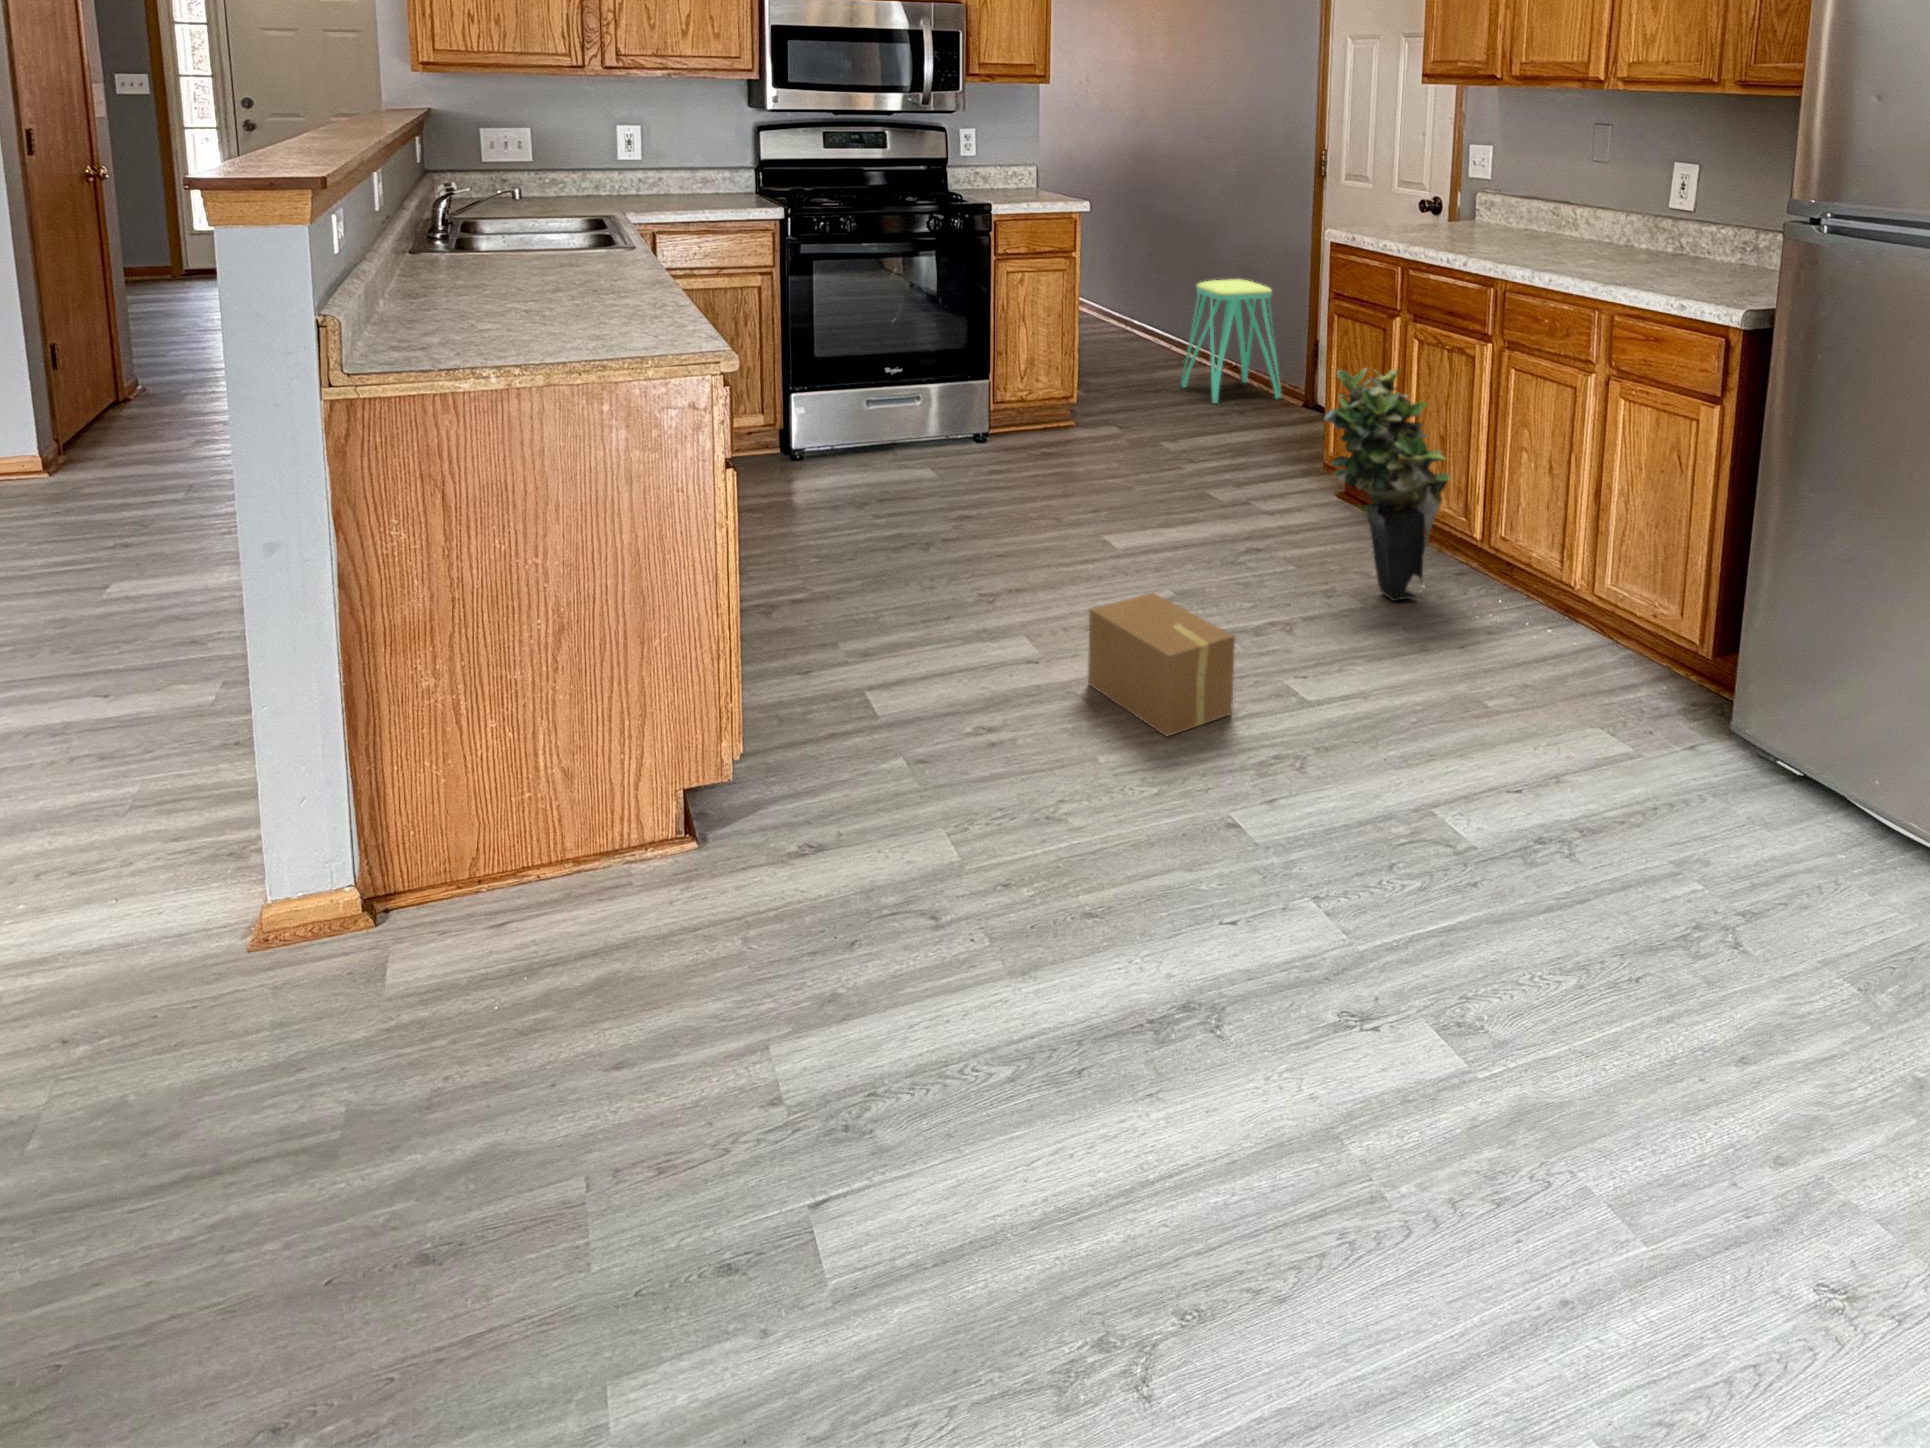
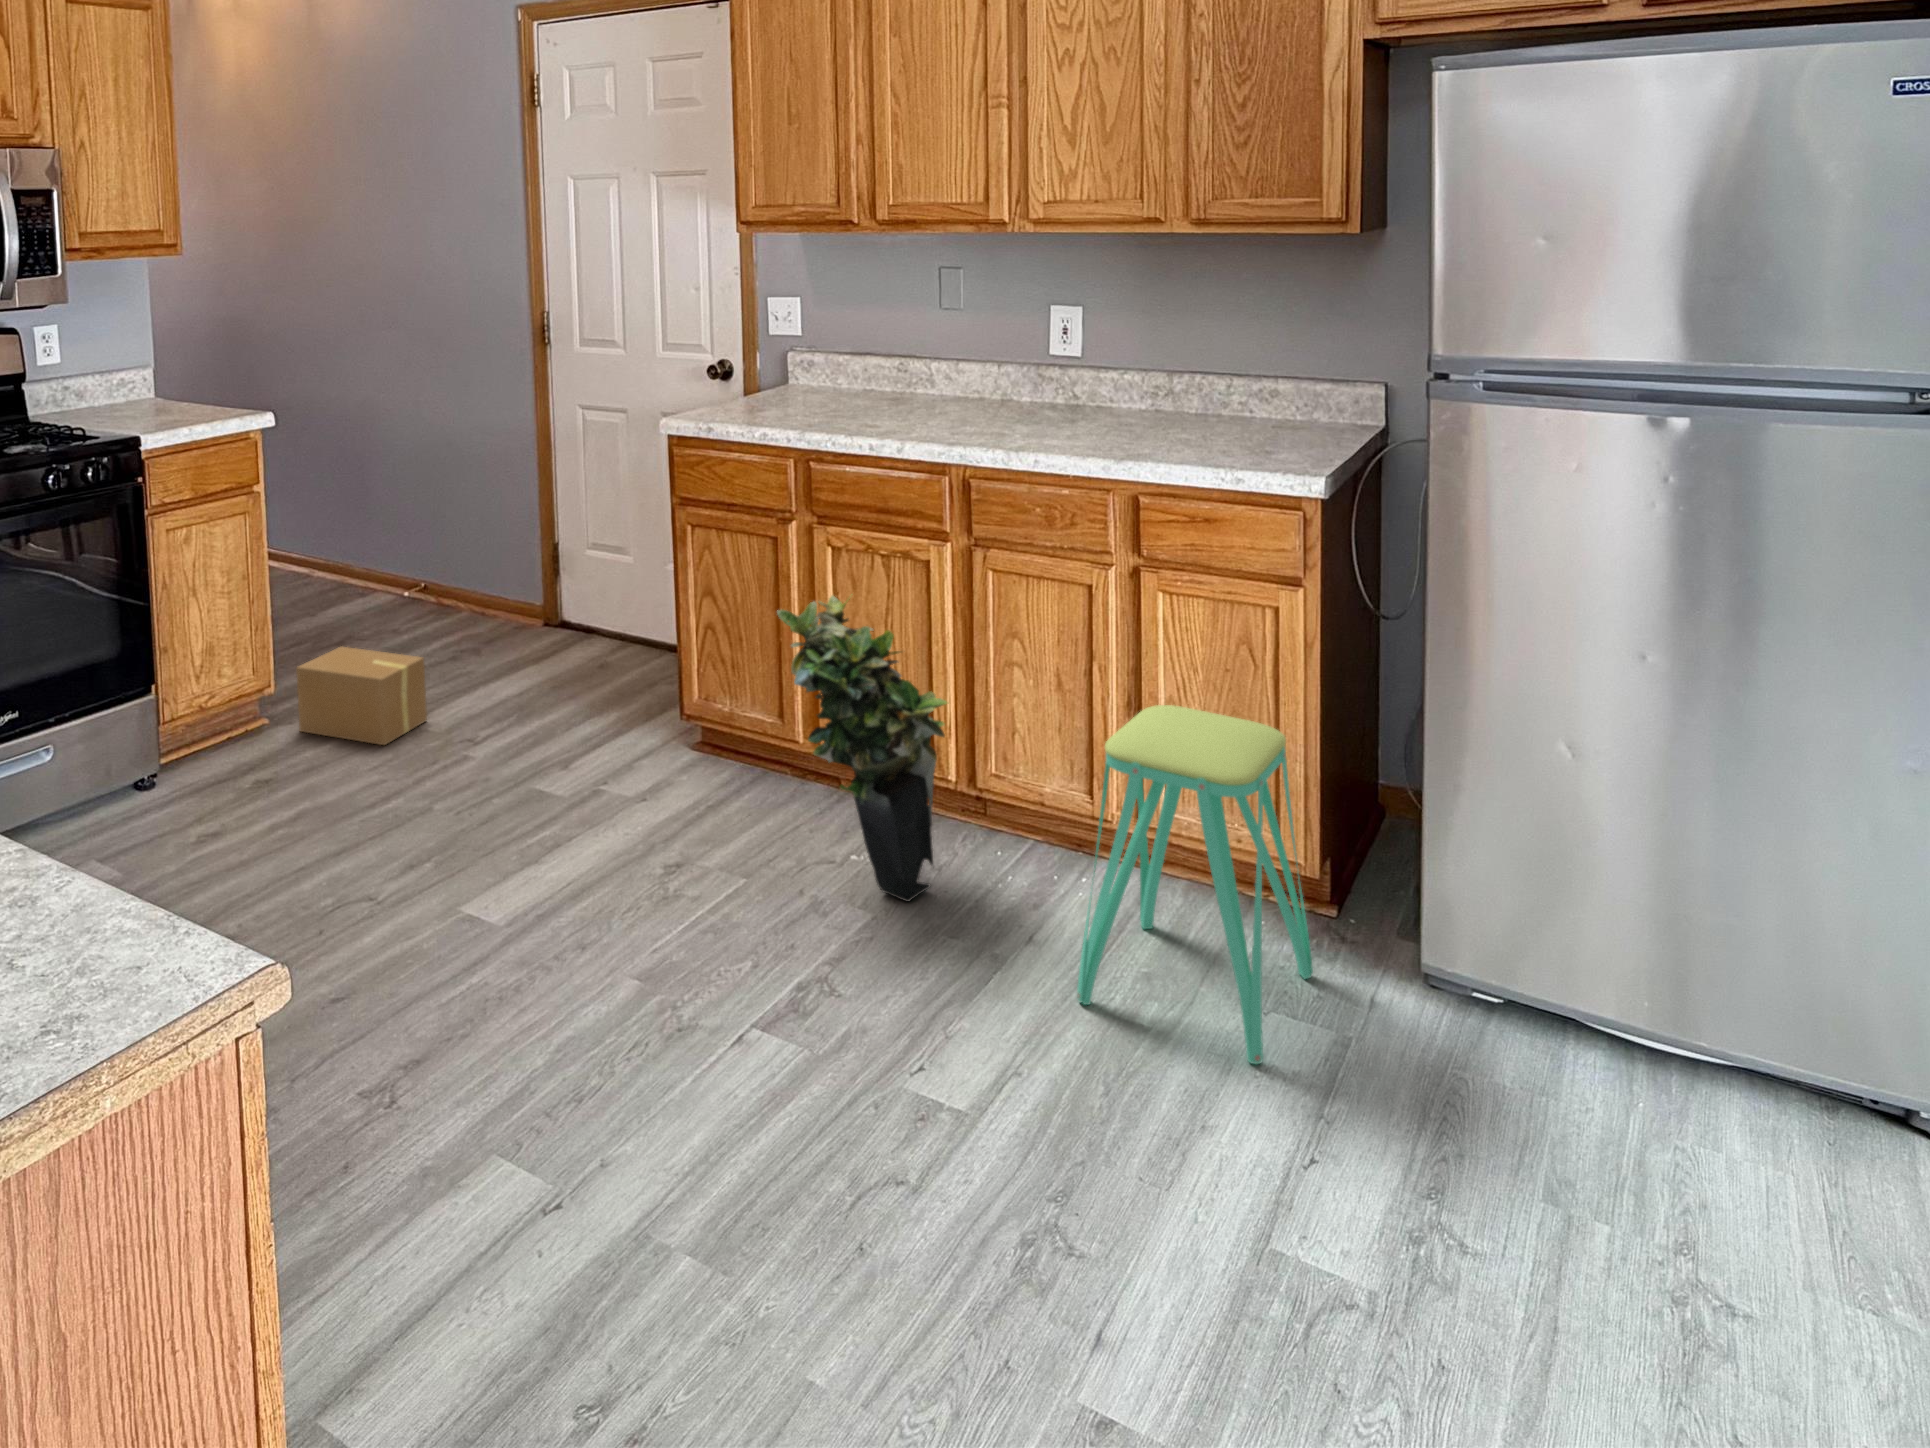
stool: present [1182,279,1281,403] -> present [1077,705,1313,1064]
cardboard box: present [1088,593,1235,736] -> present [296,647,427,745]

